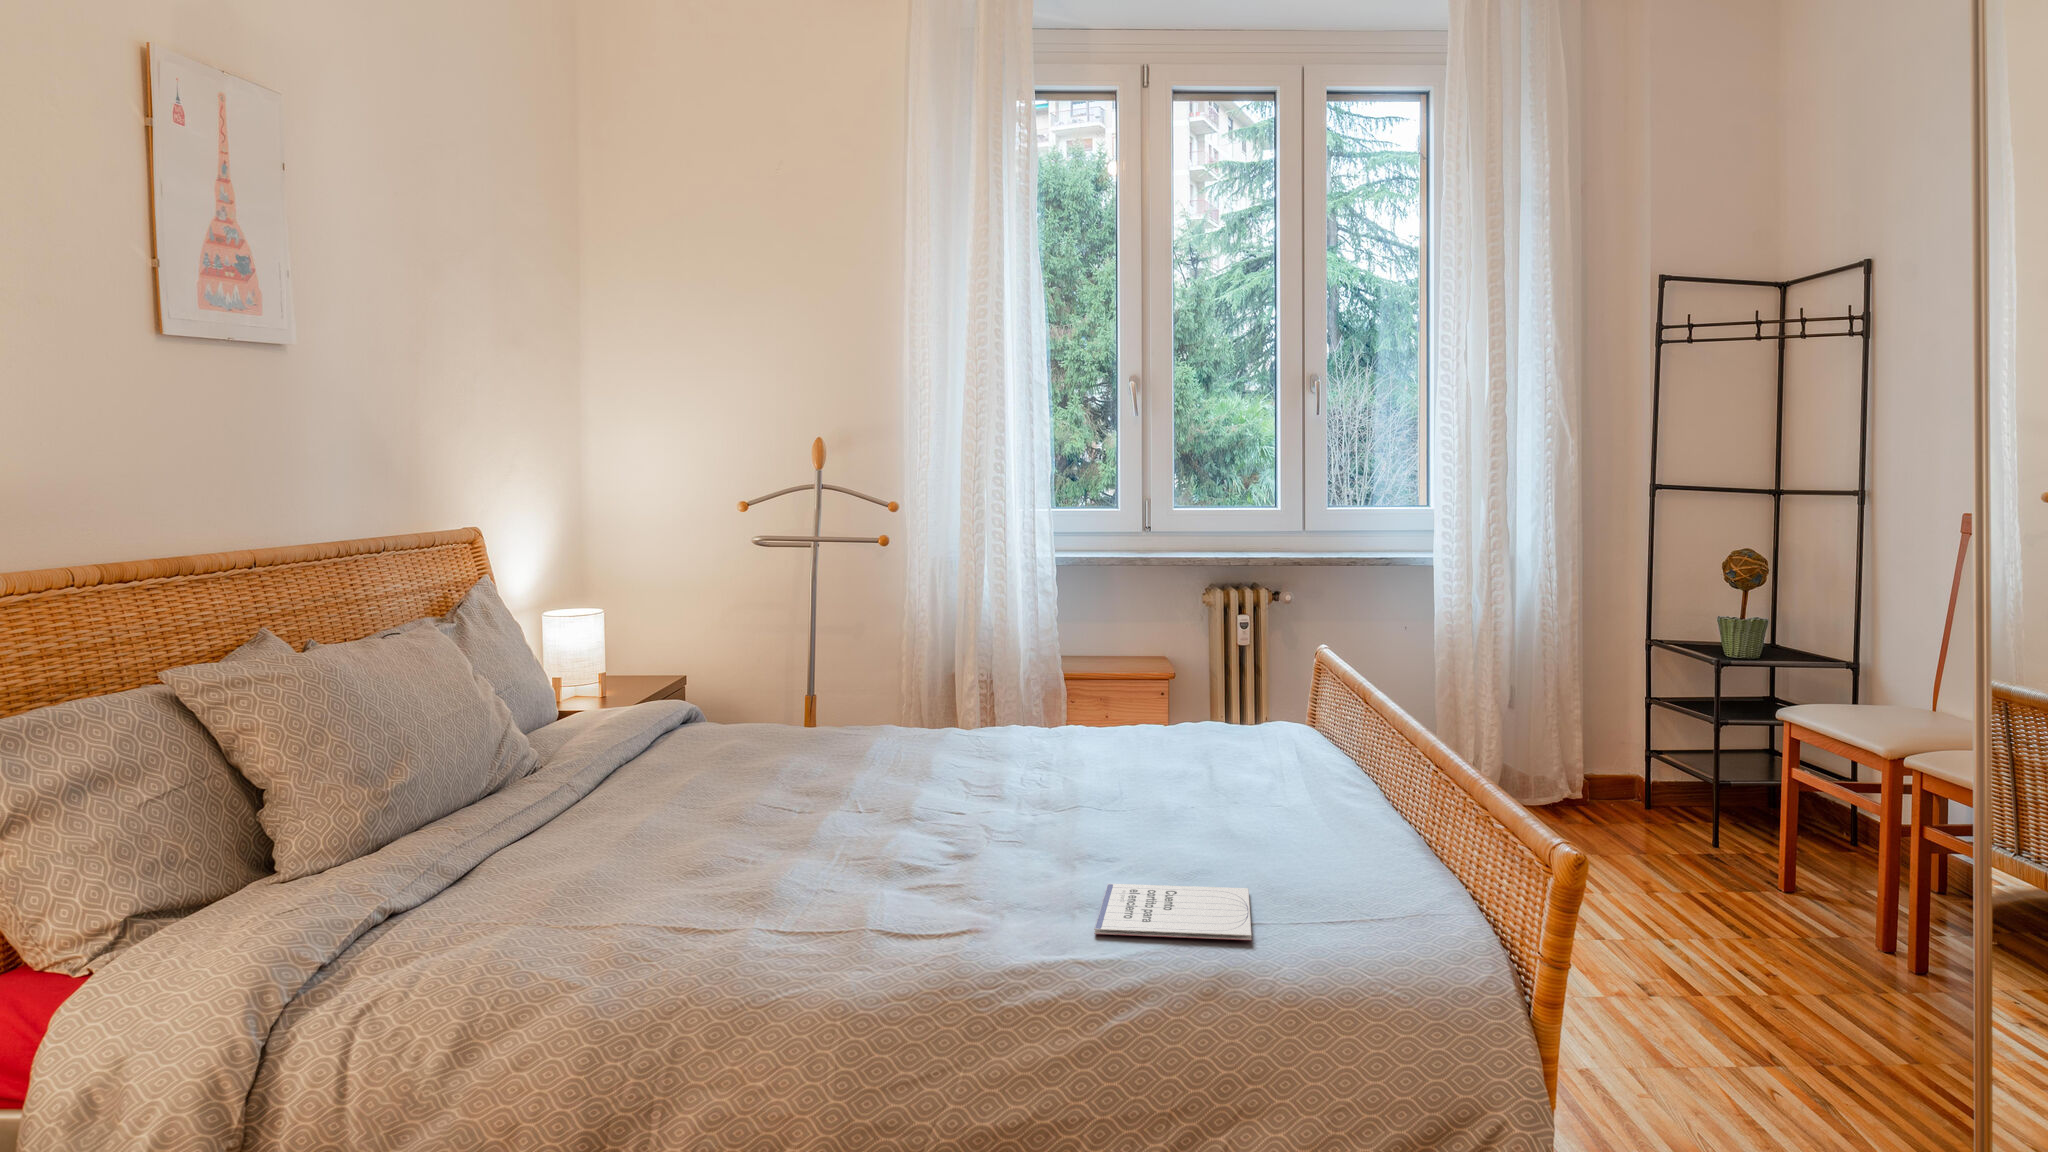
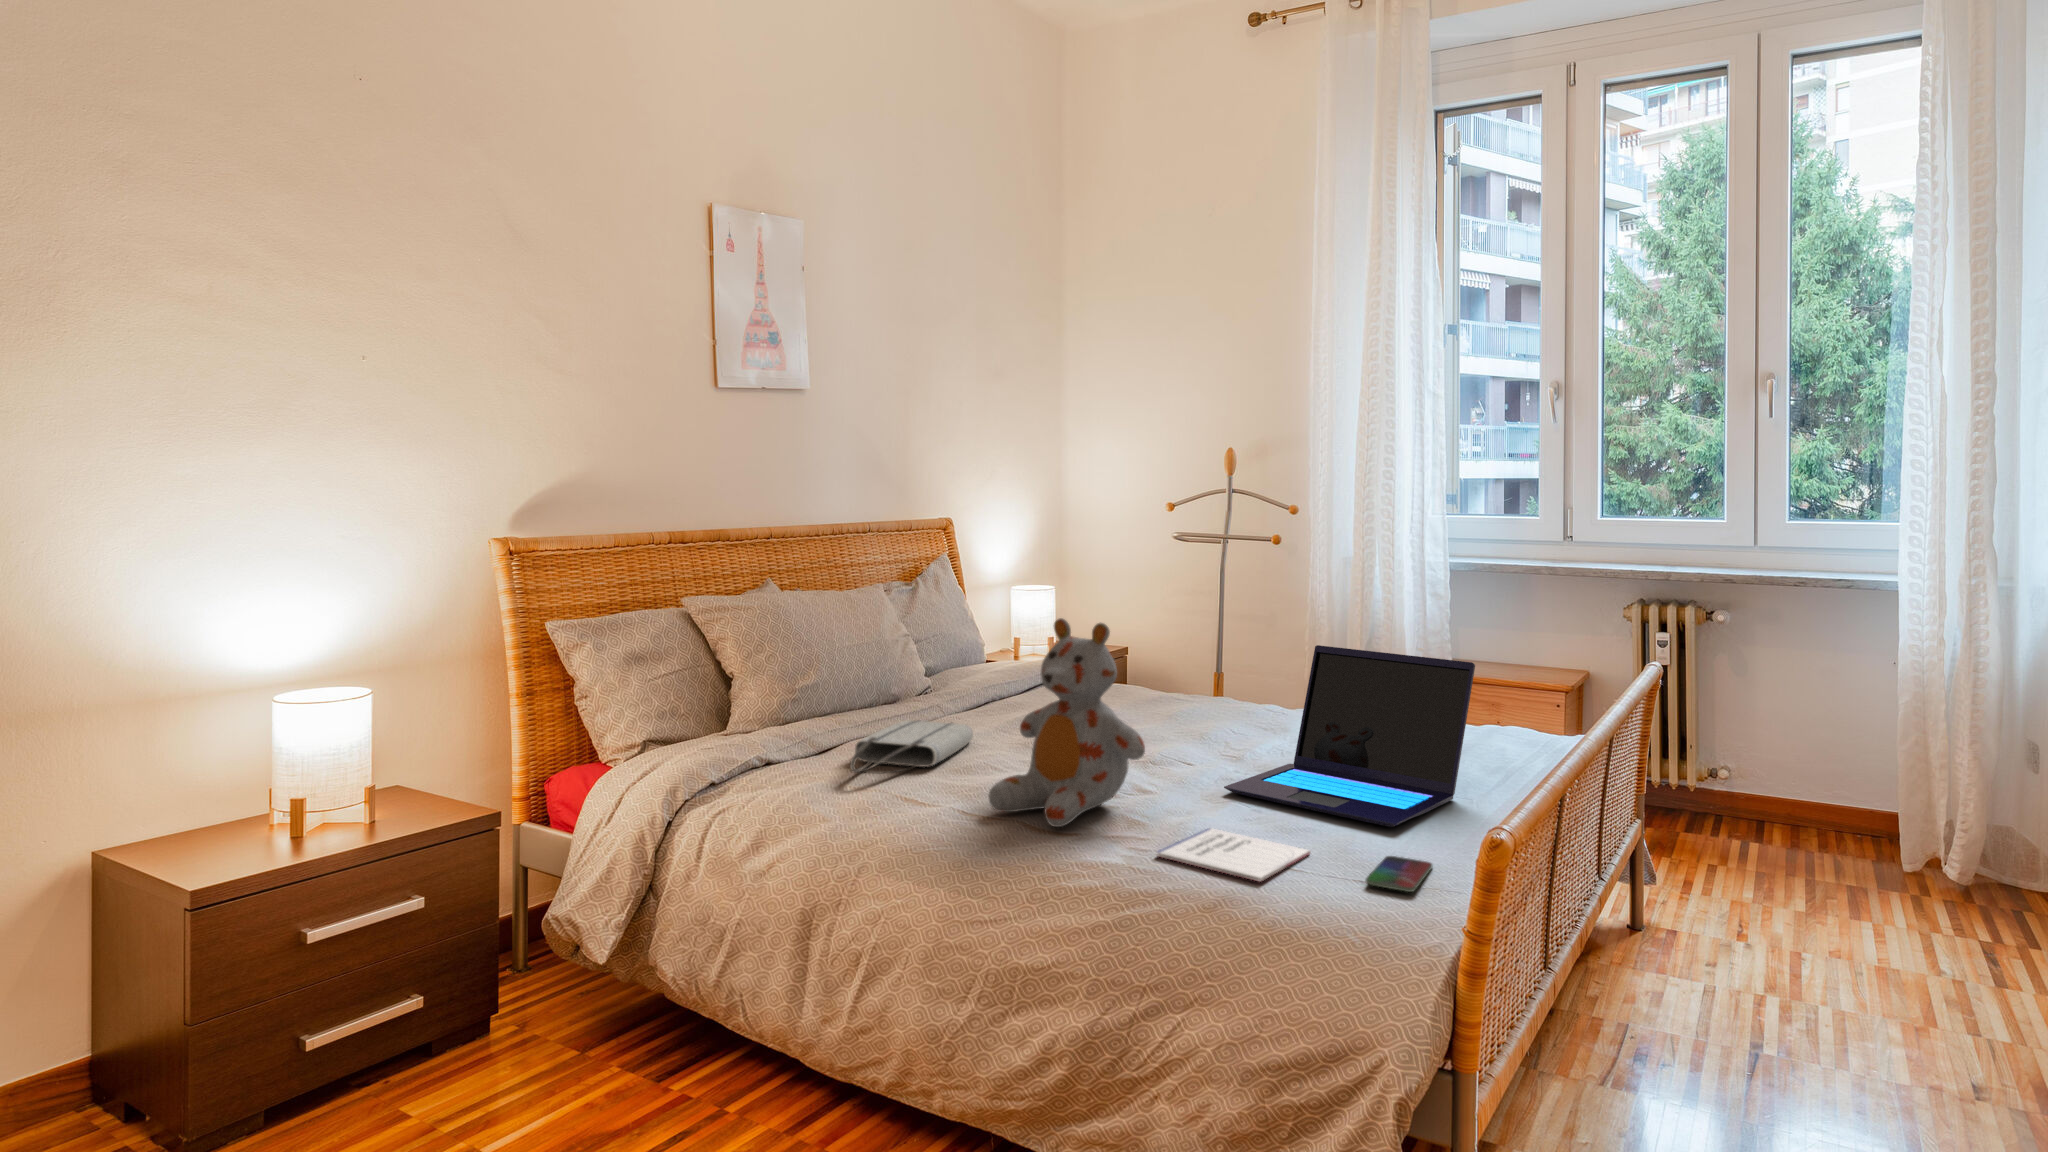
stuffed bear: none [816,637,1018,922] -> present [988,618,1145,827]
laptop: none [1066,648,1294,844] -> present [1224,645,1475,827]
tote bag: none [534,803,681,900] -> present [850,720,973,773]
smartphone: none [1326,876,1408,917] -> present [1366,856,1432,892]

